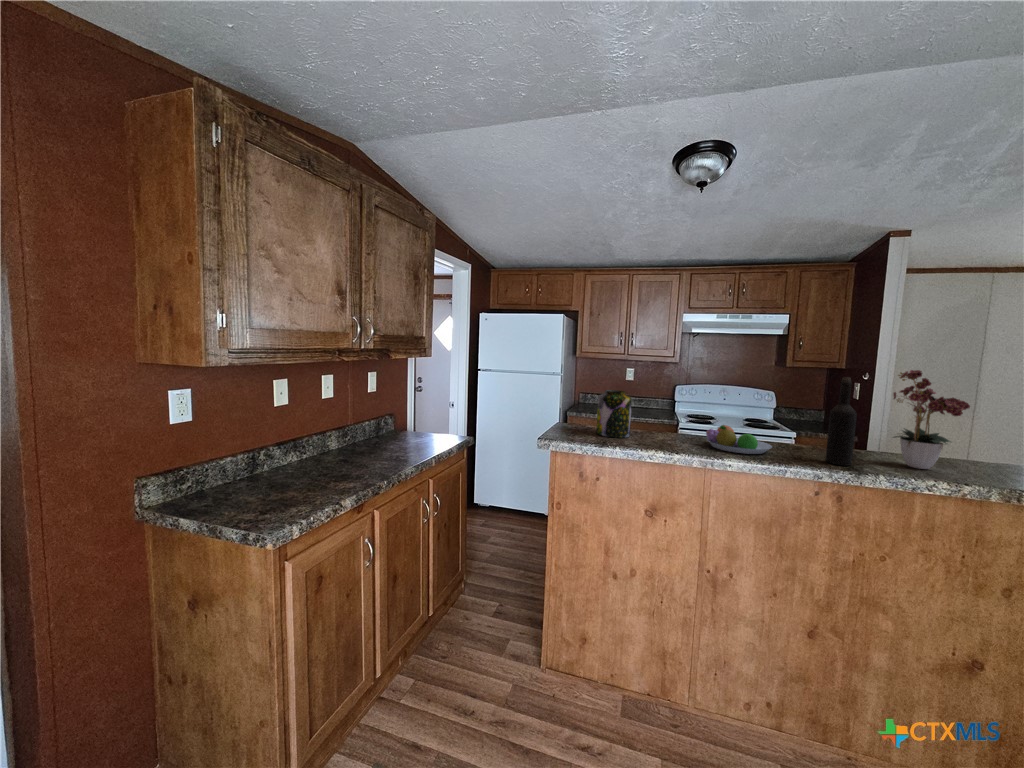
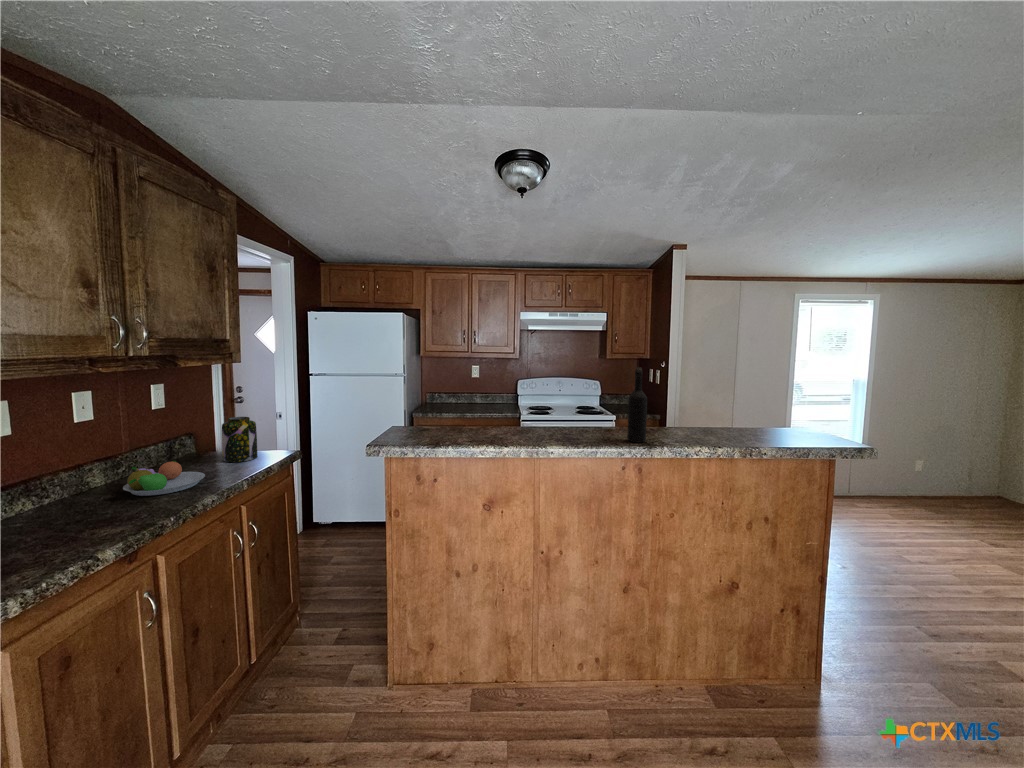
flower arrangement: present [893,370,970,469] -> none [669,356,725,439]
jar: present [596,390,632,438] -> present [222,417,257,462]
fruit bowl: present [706,425,772,454] -> present [123,461,205,496]

